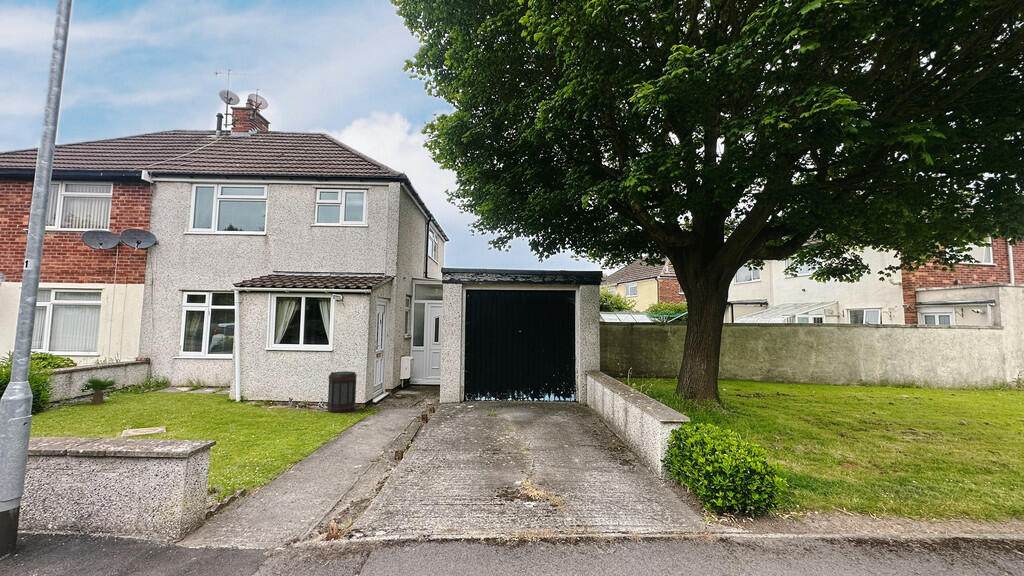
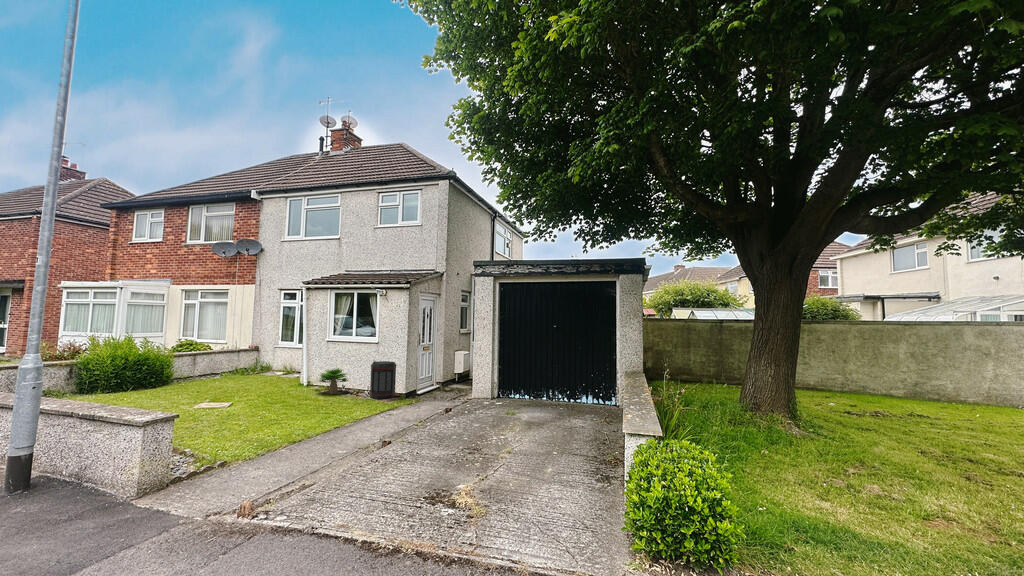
potted plant: present [79,377,117,404] -> present [319,368,348,394]

